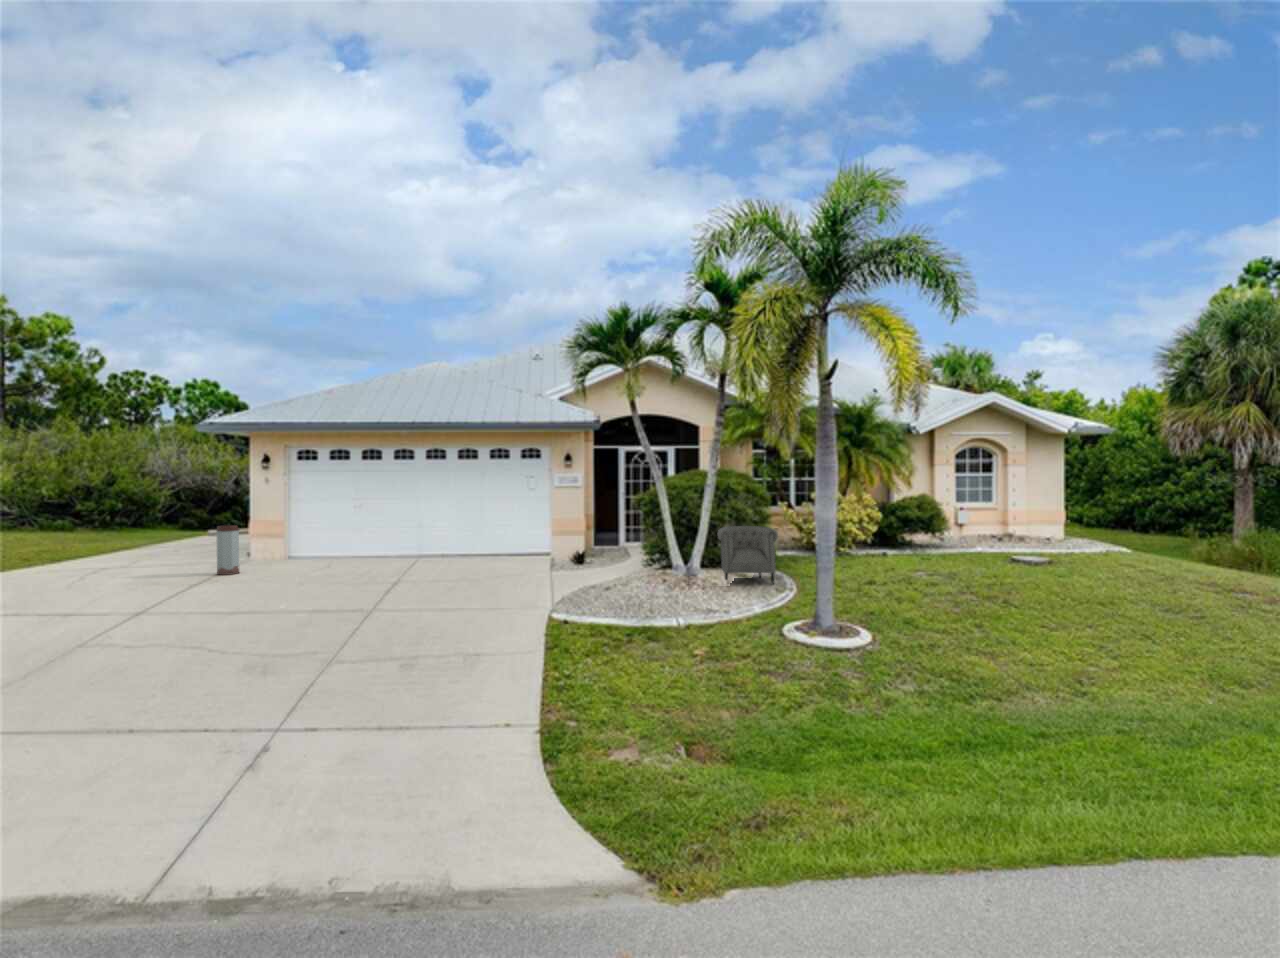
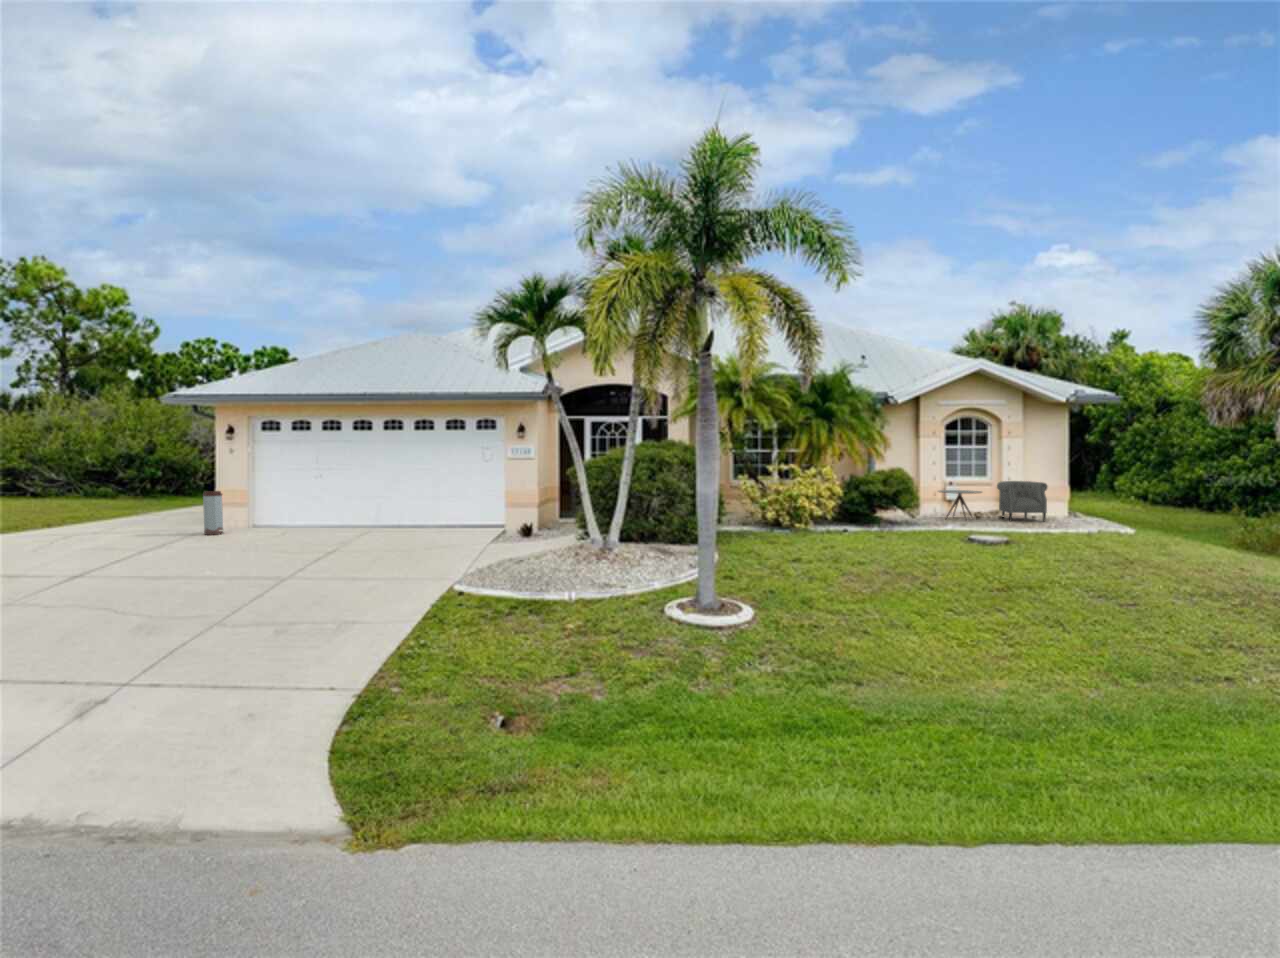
round table: none [954,515,997,544] -> present [939,490,982,518]
chair: present [718,526,778,584] -> present [997,481,1048,522]

